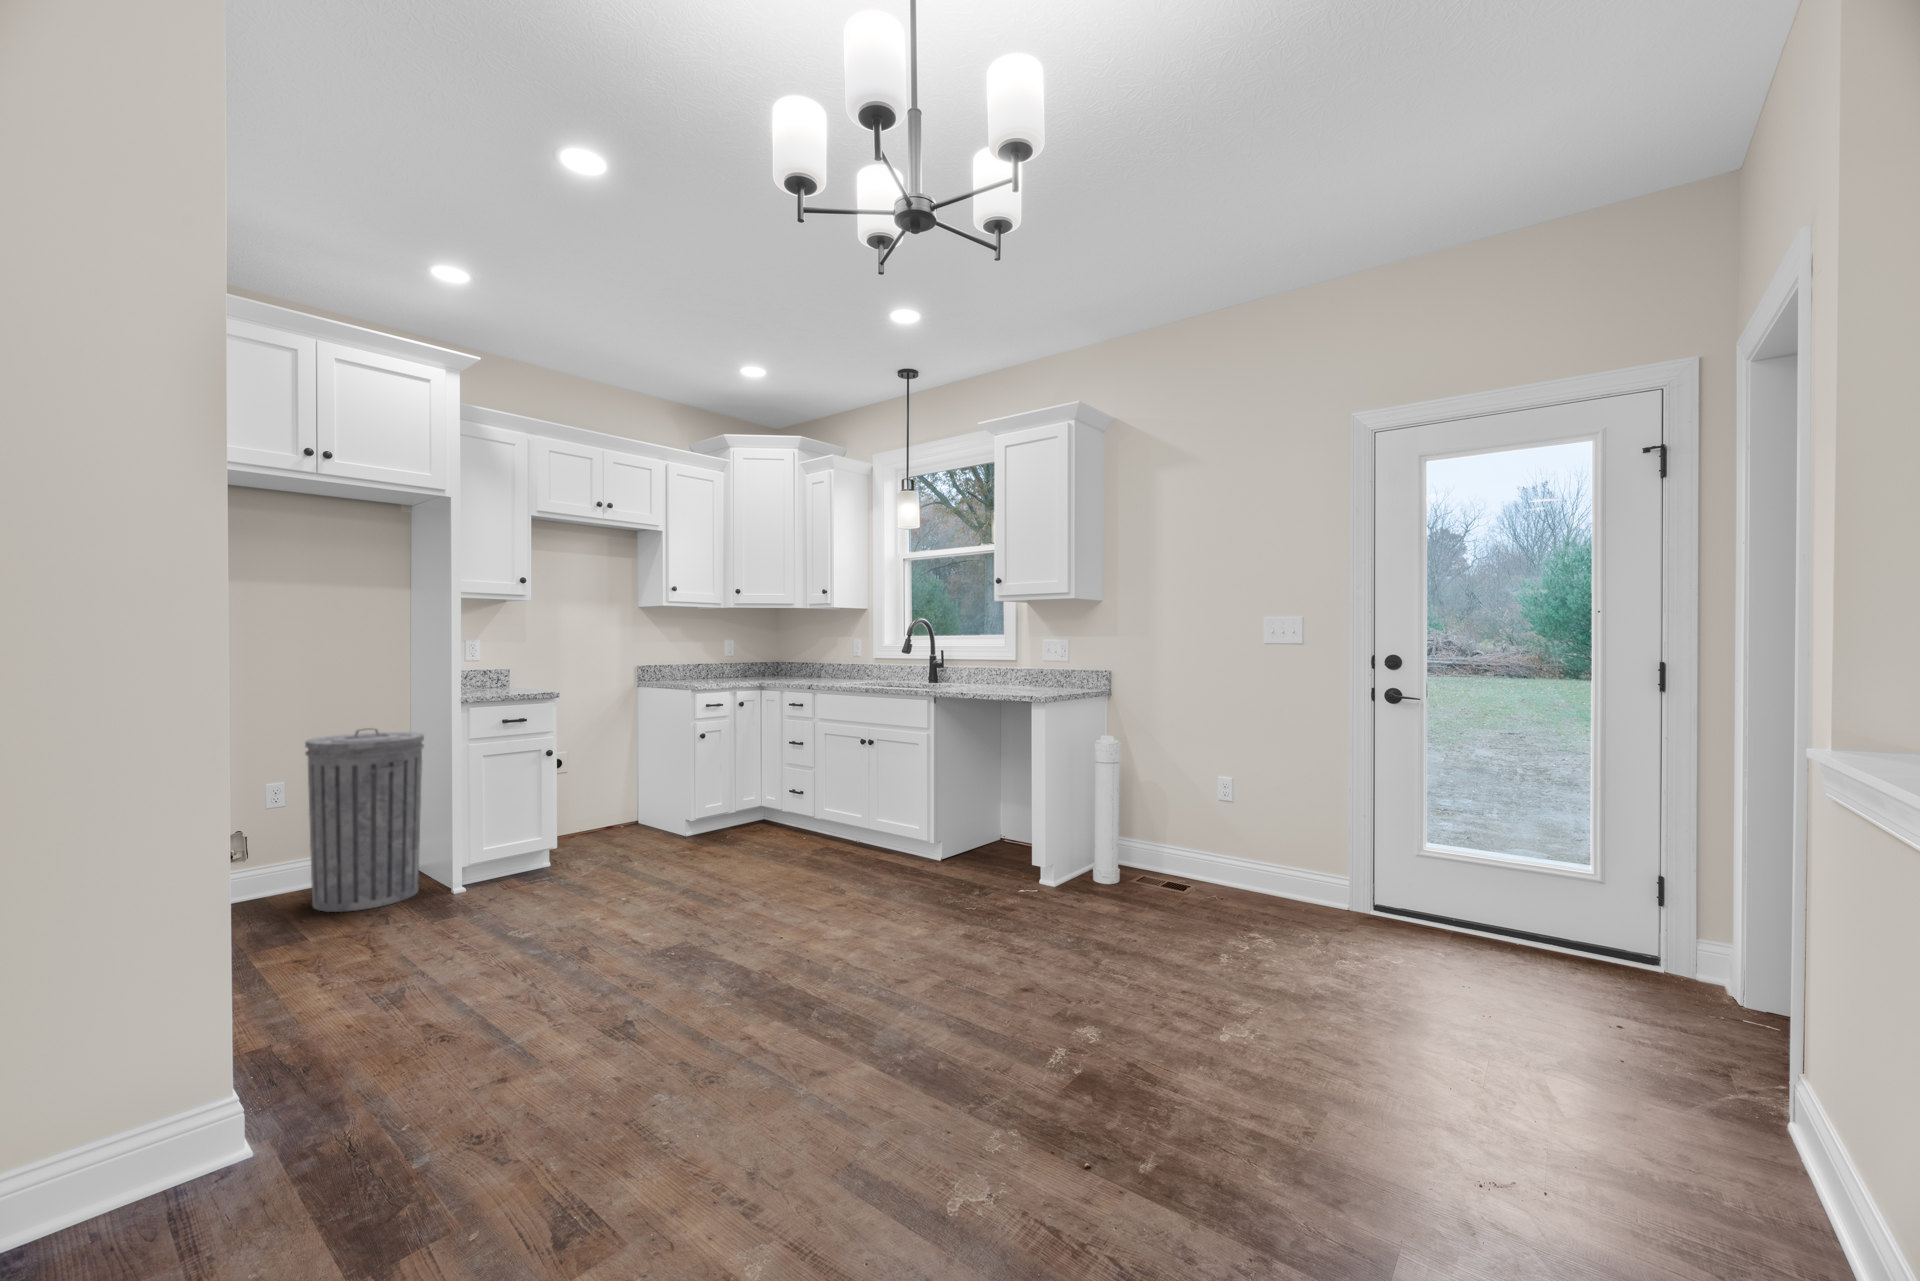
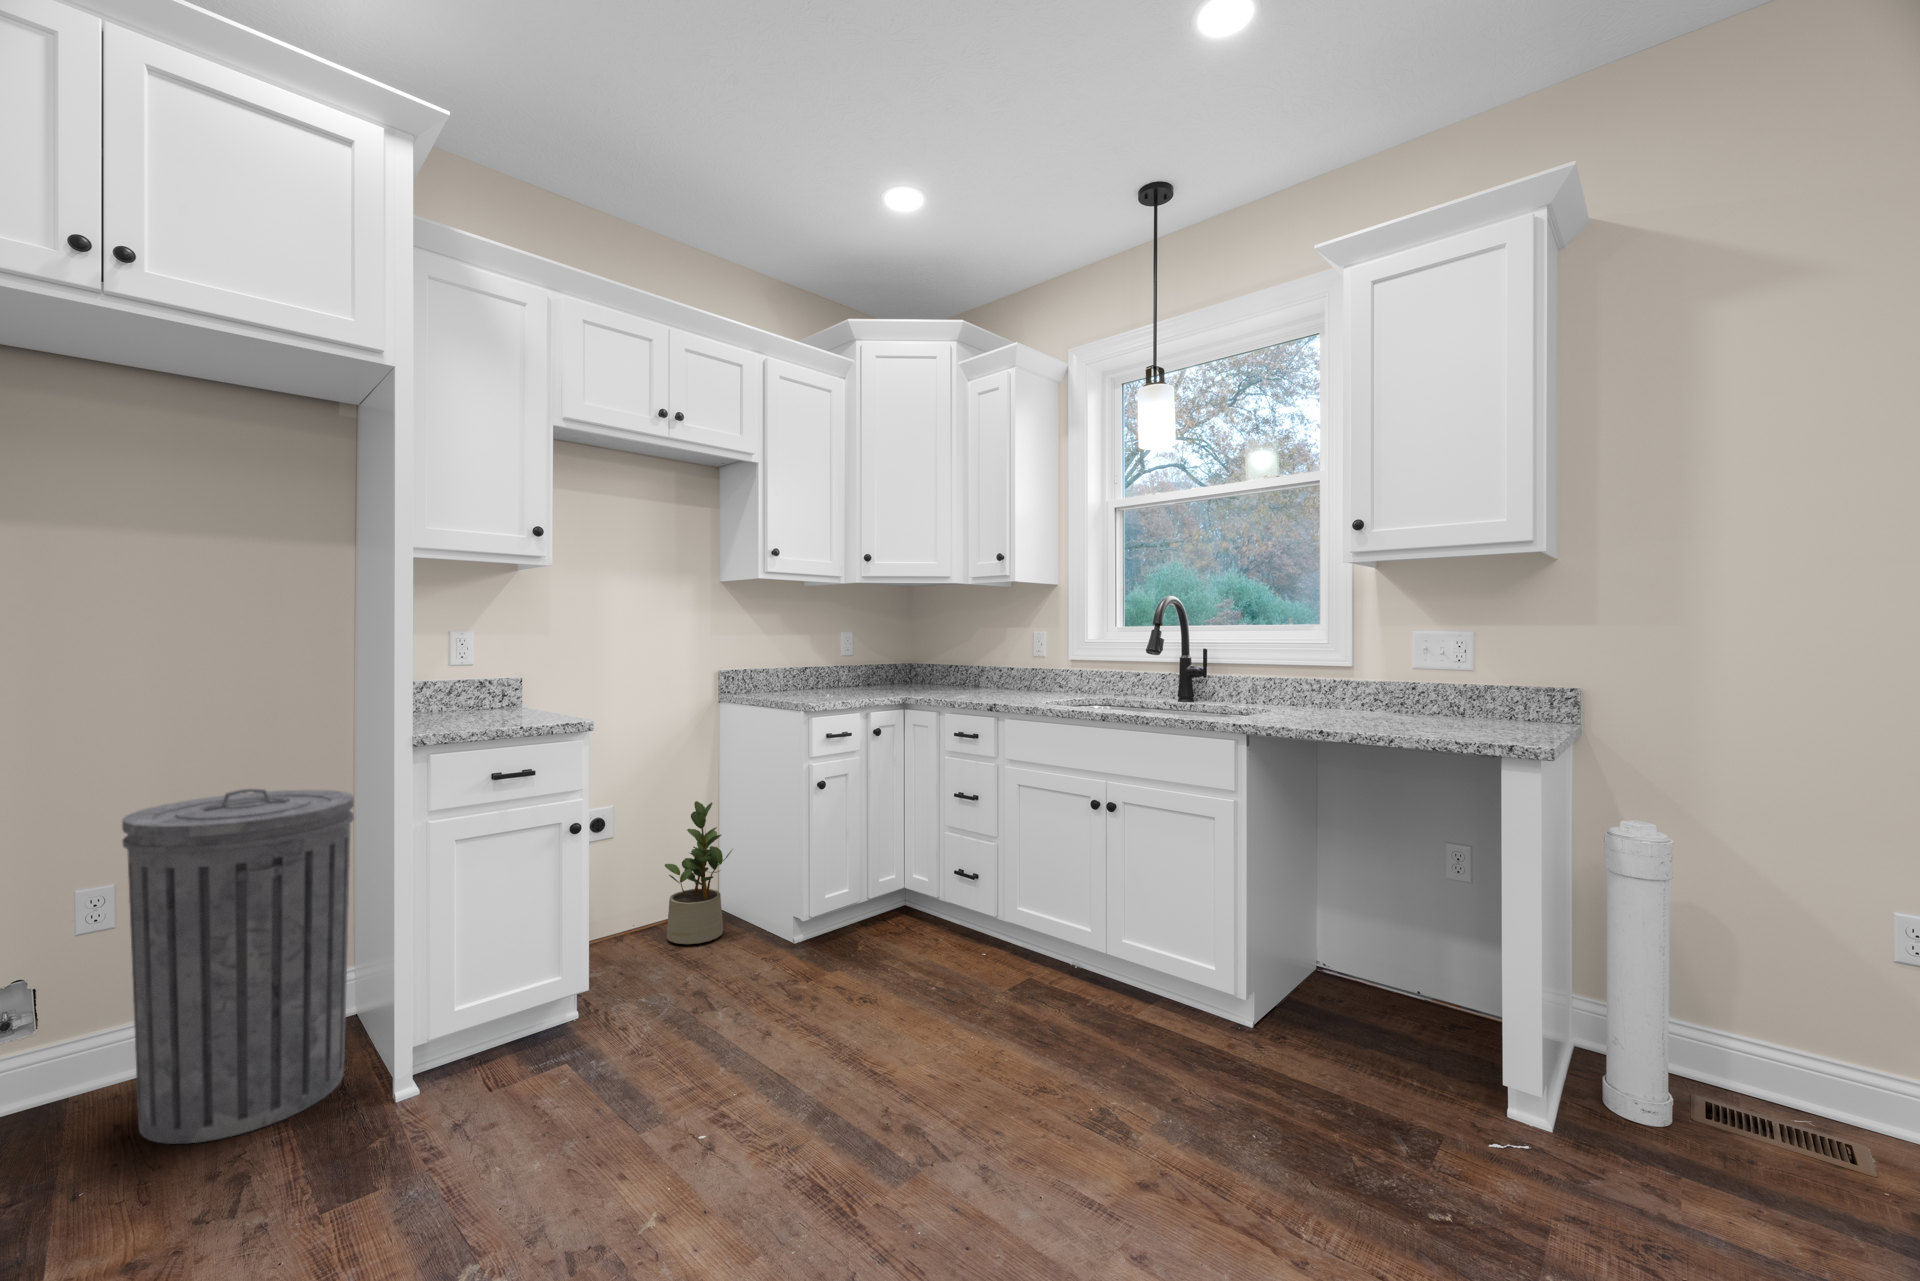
potted plant: none [602,748,647,838] -> present [665,801,732,944]

